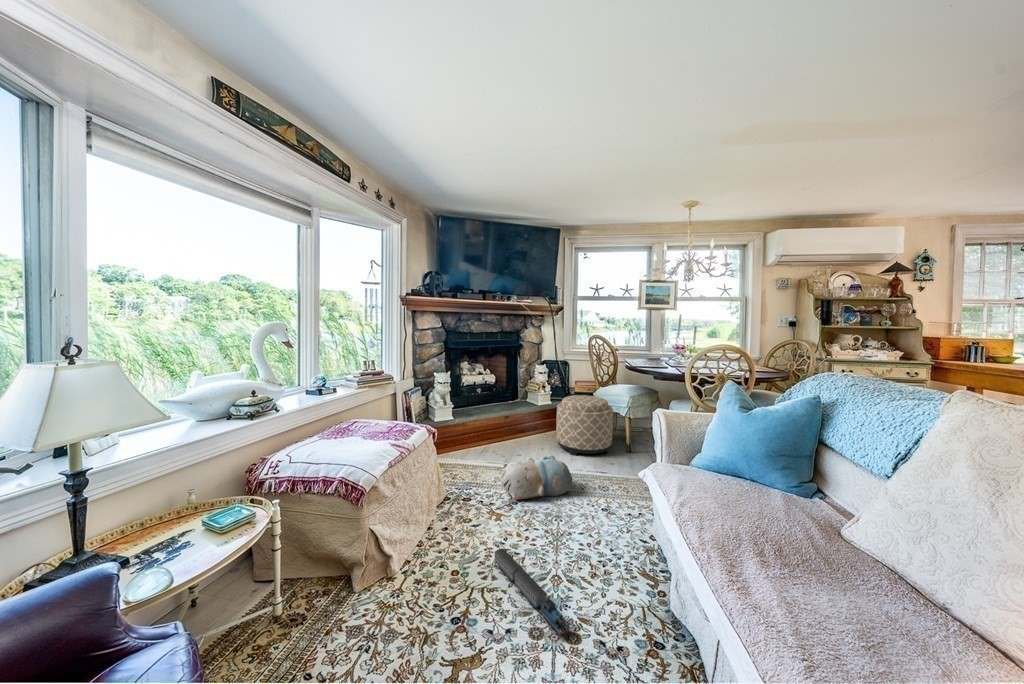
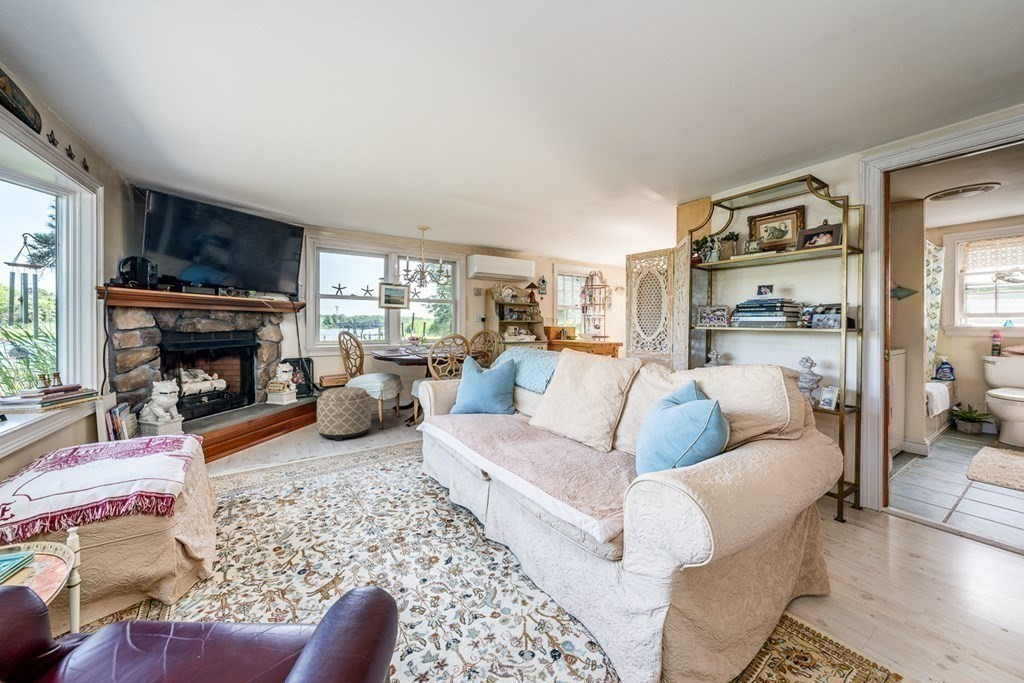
plush toy: present [501,455,572,500] -> none [284,441,354,486]
toy train: present [494,548,570,637] -> none [315,515,396,542]

